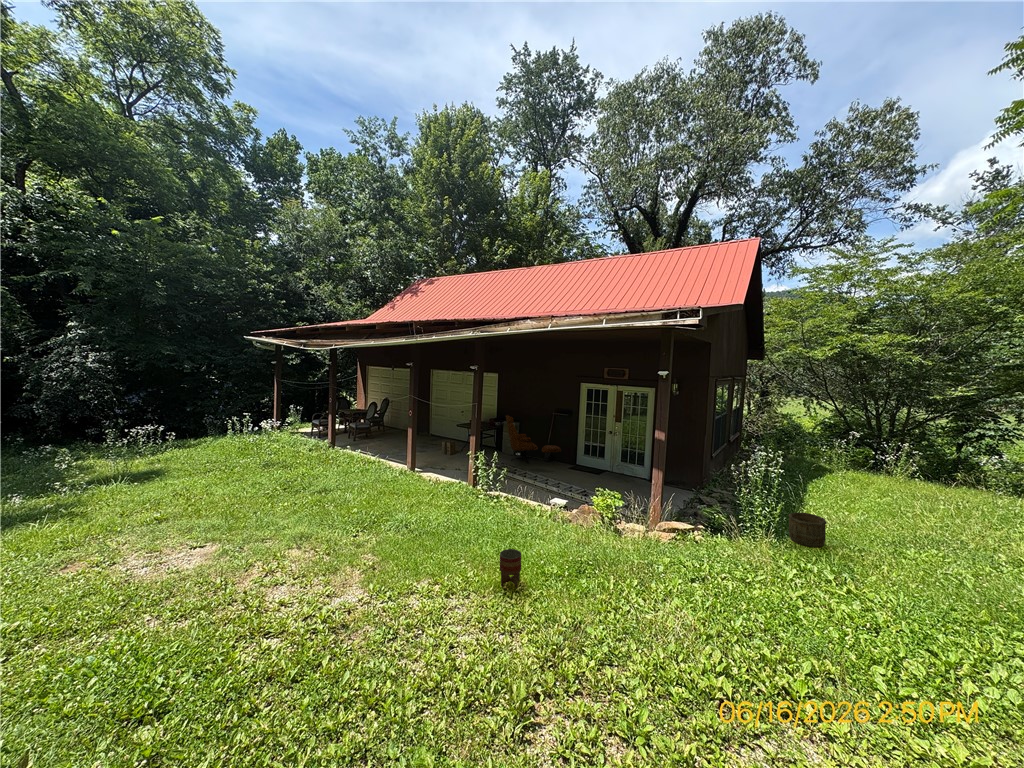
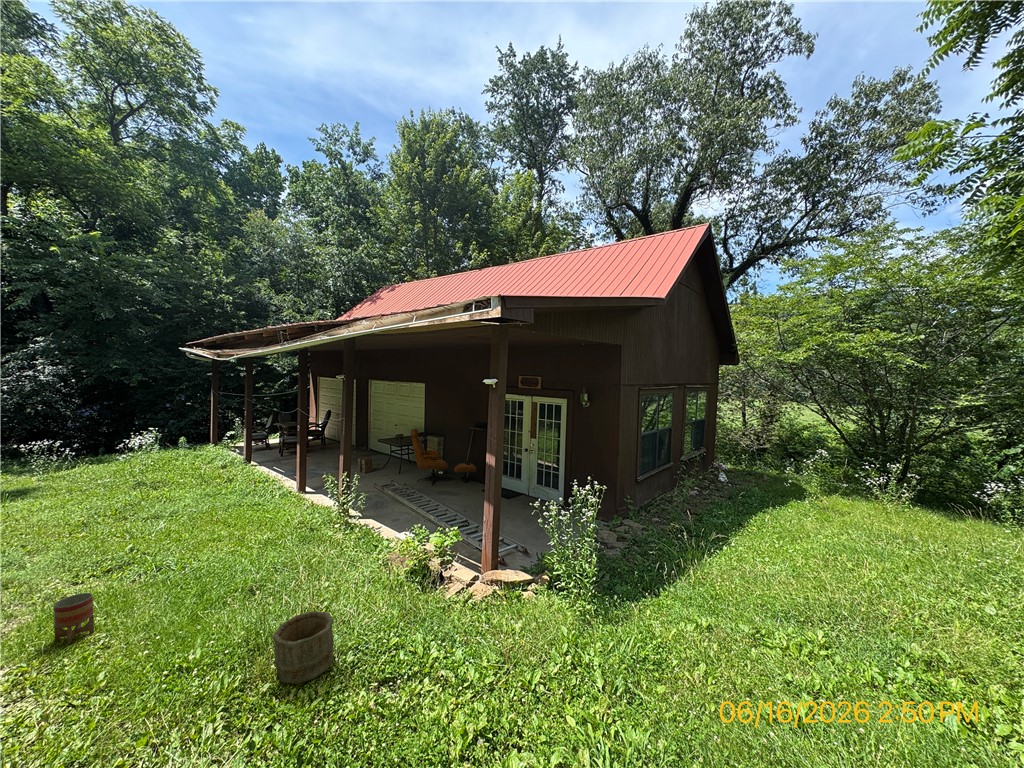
wooden bucket: present [788,513,827,547] -> present [272,611,334,685]
planter: present [500,549,521,588] -> present [54,593,94,644]

